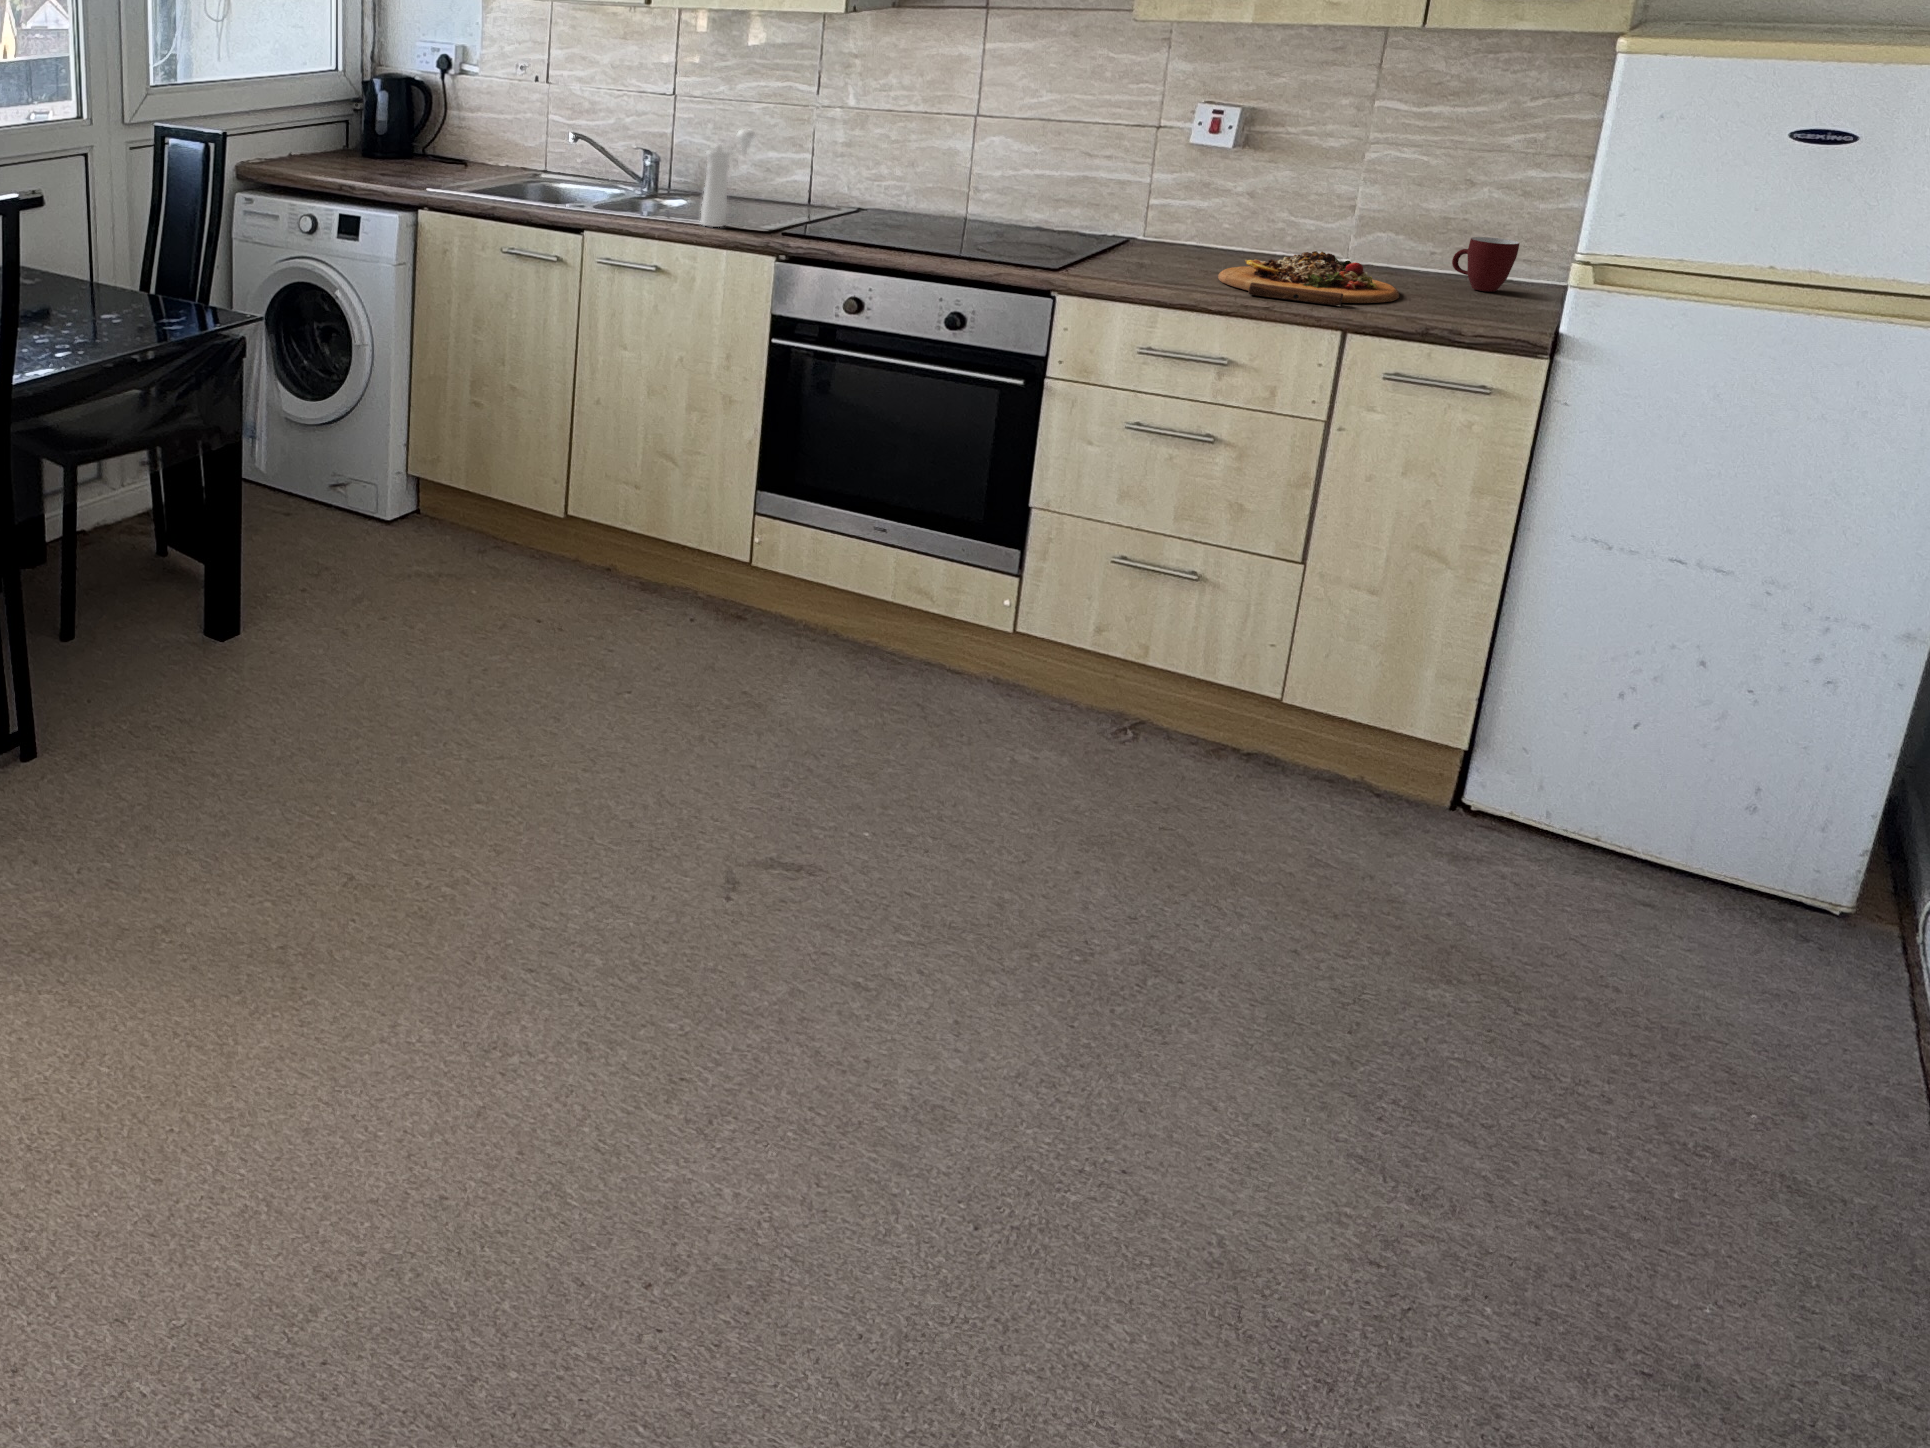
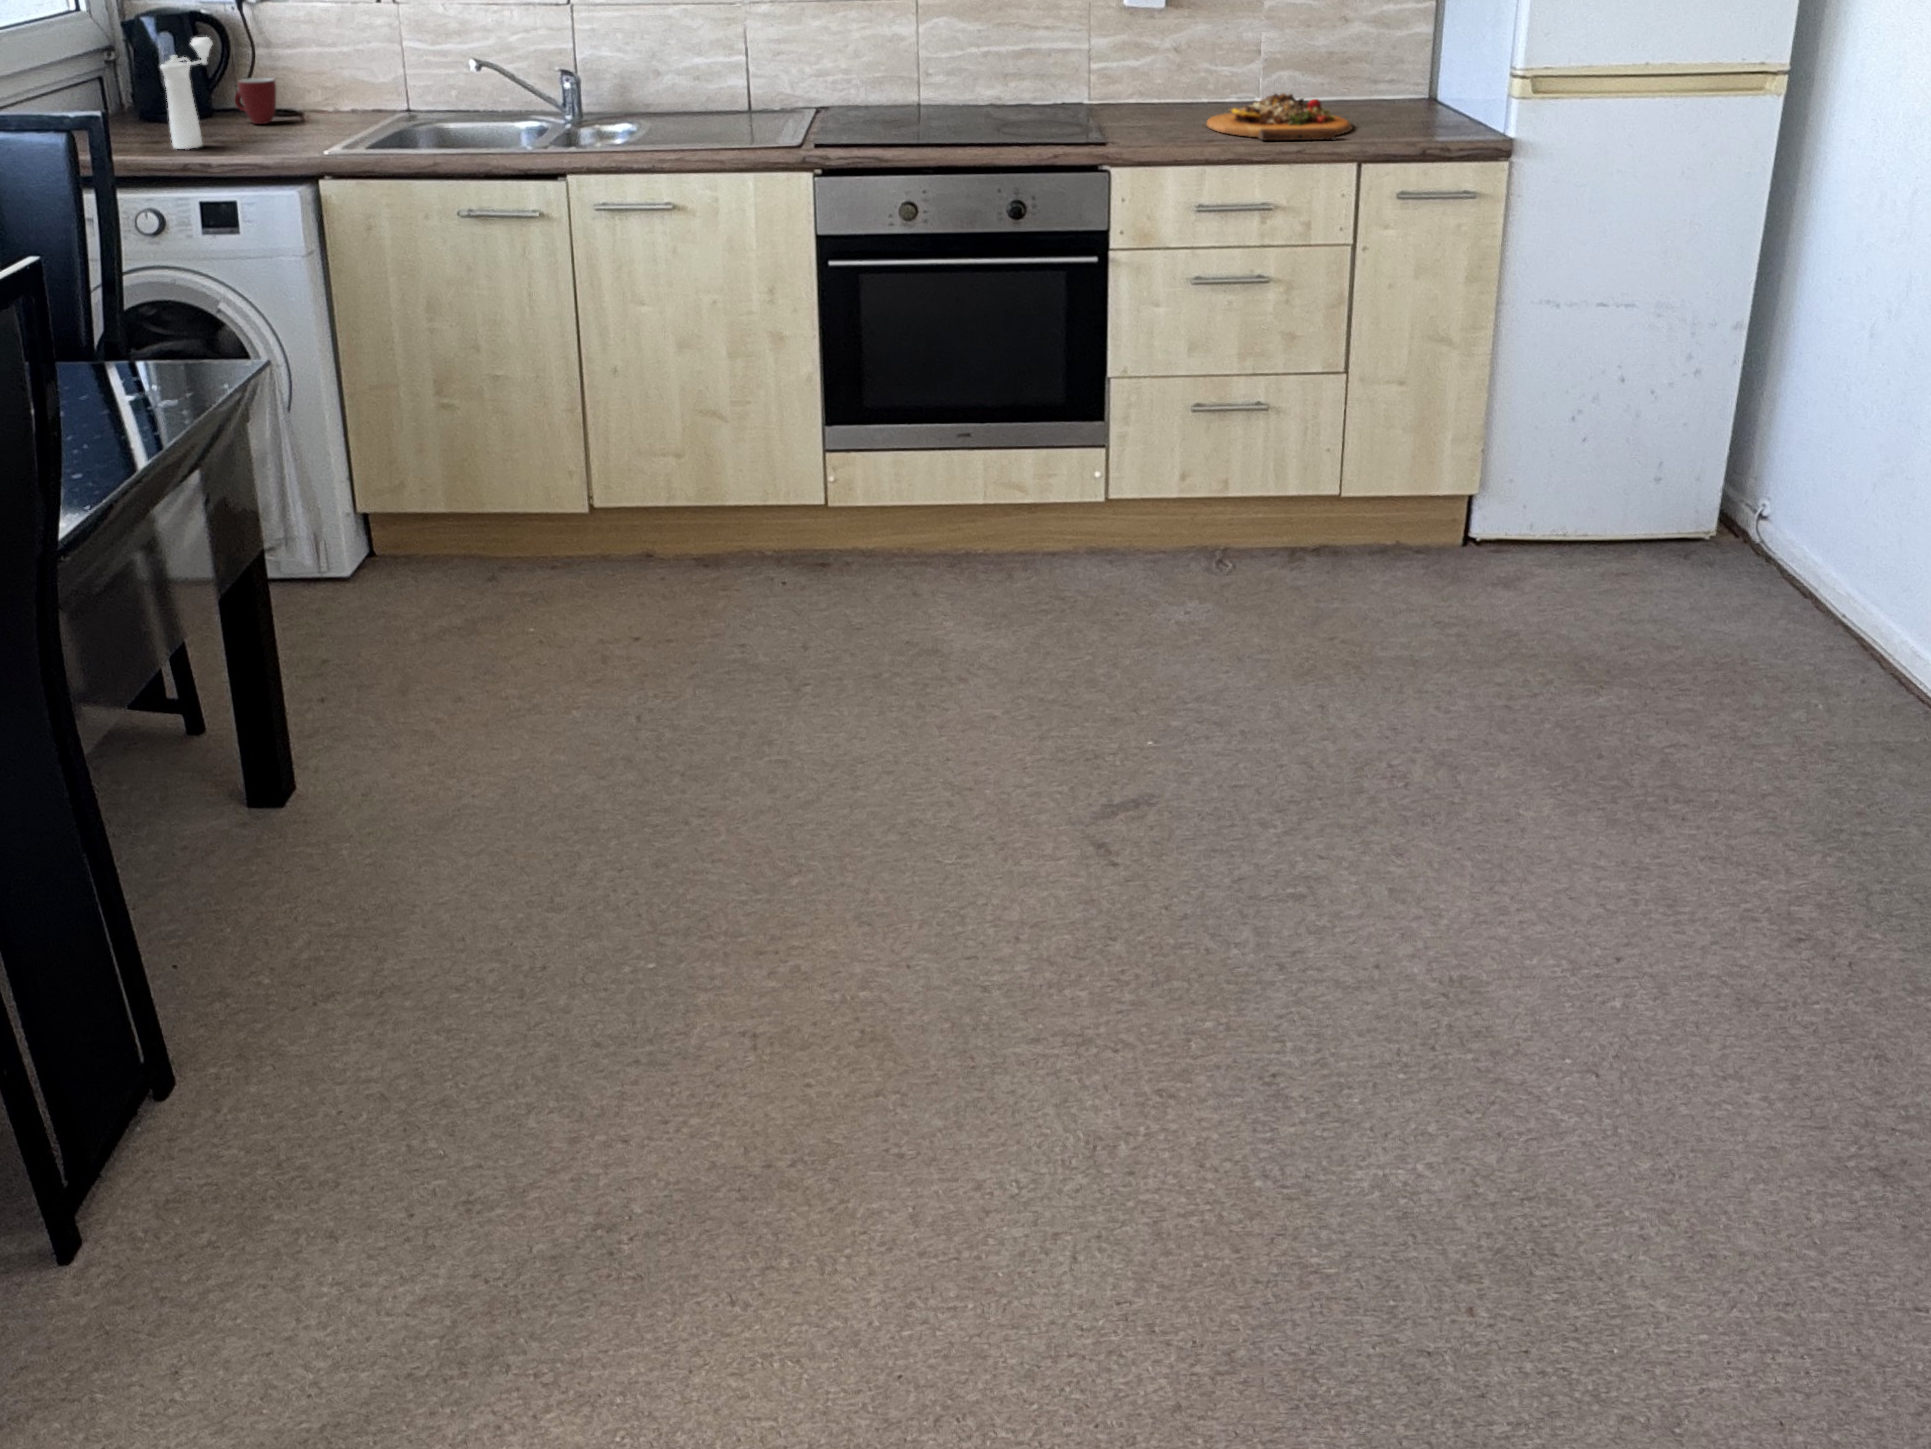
pepper mill: present [701,129,755,227] -> present [160,37,213,149]
mug: present [1452,237,1520,292] -> present [235,78,276,124]

